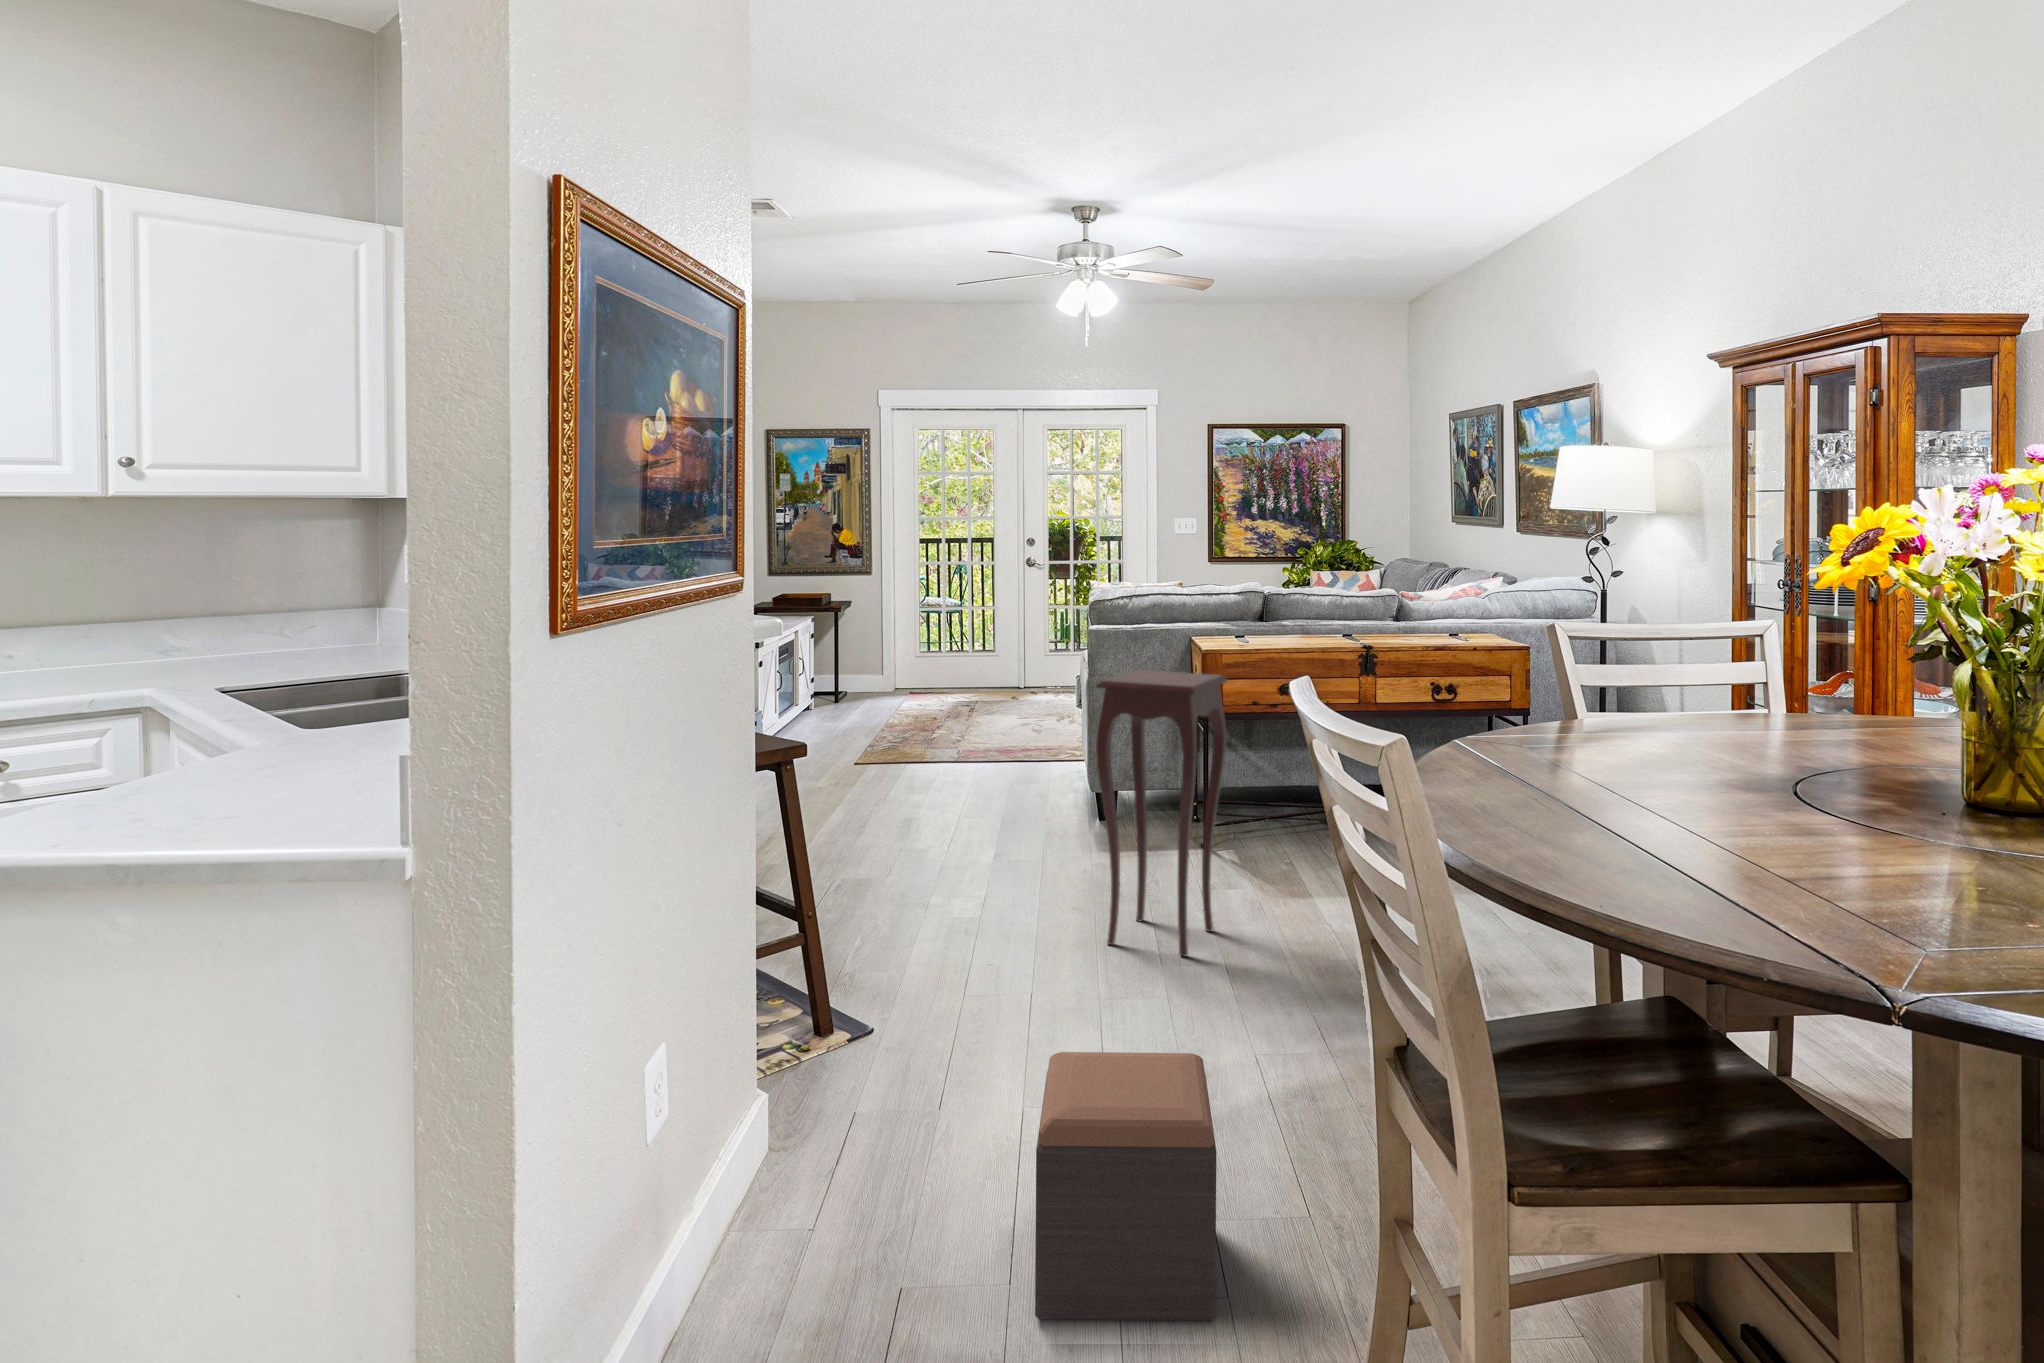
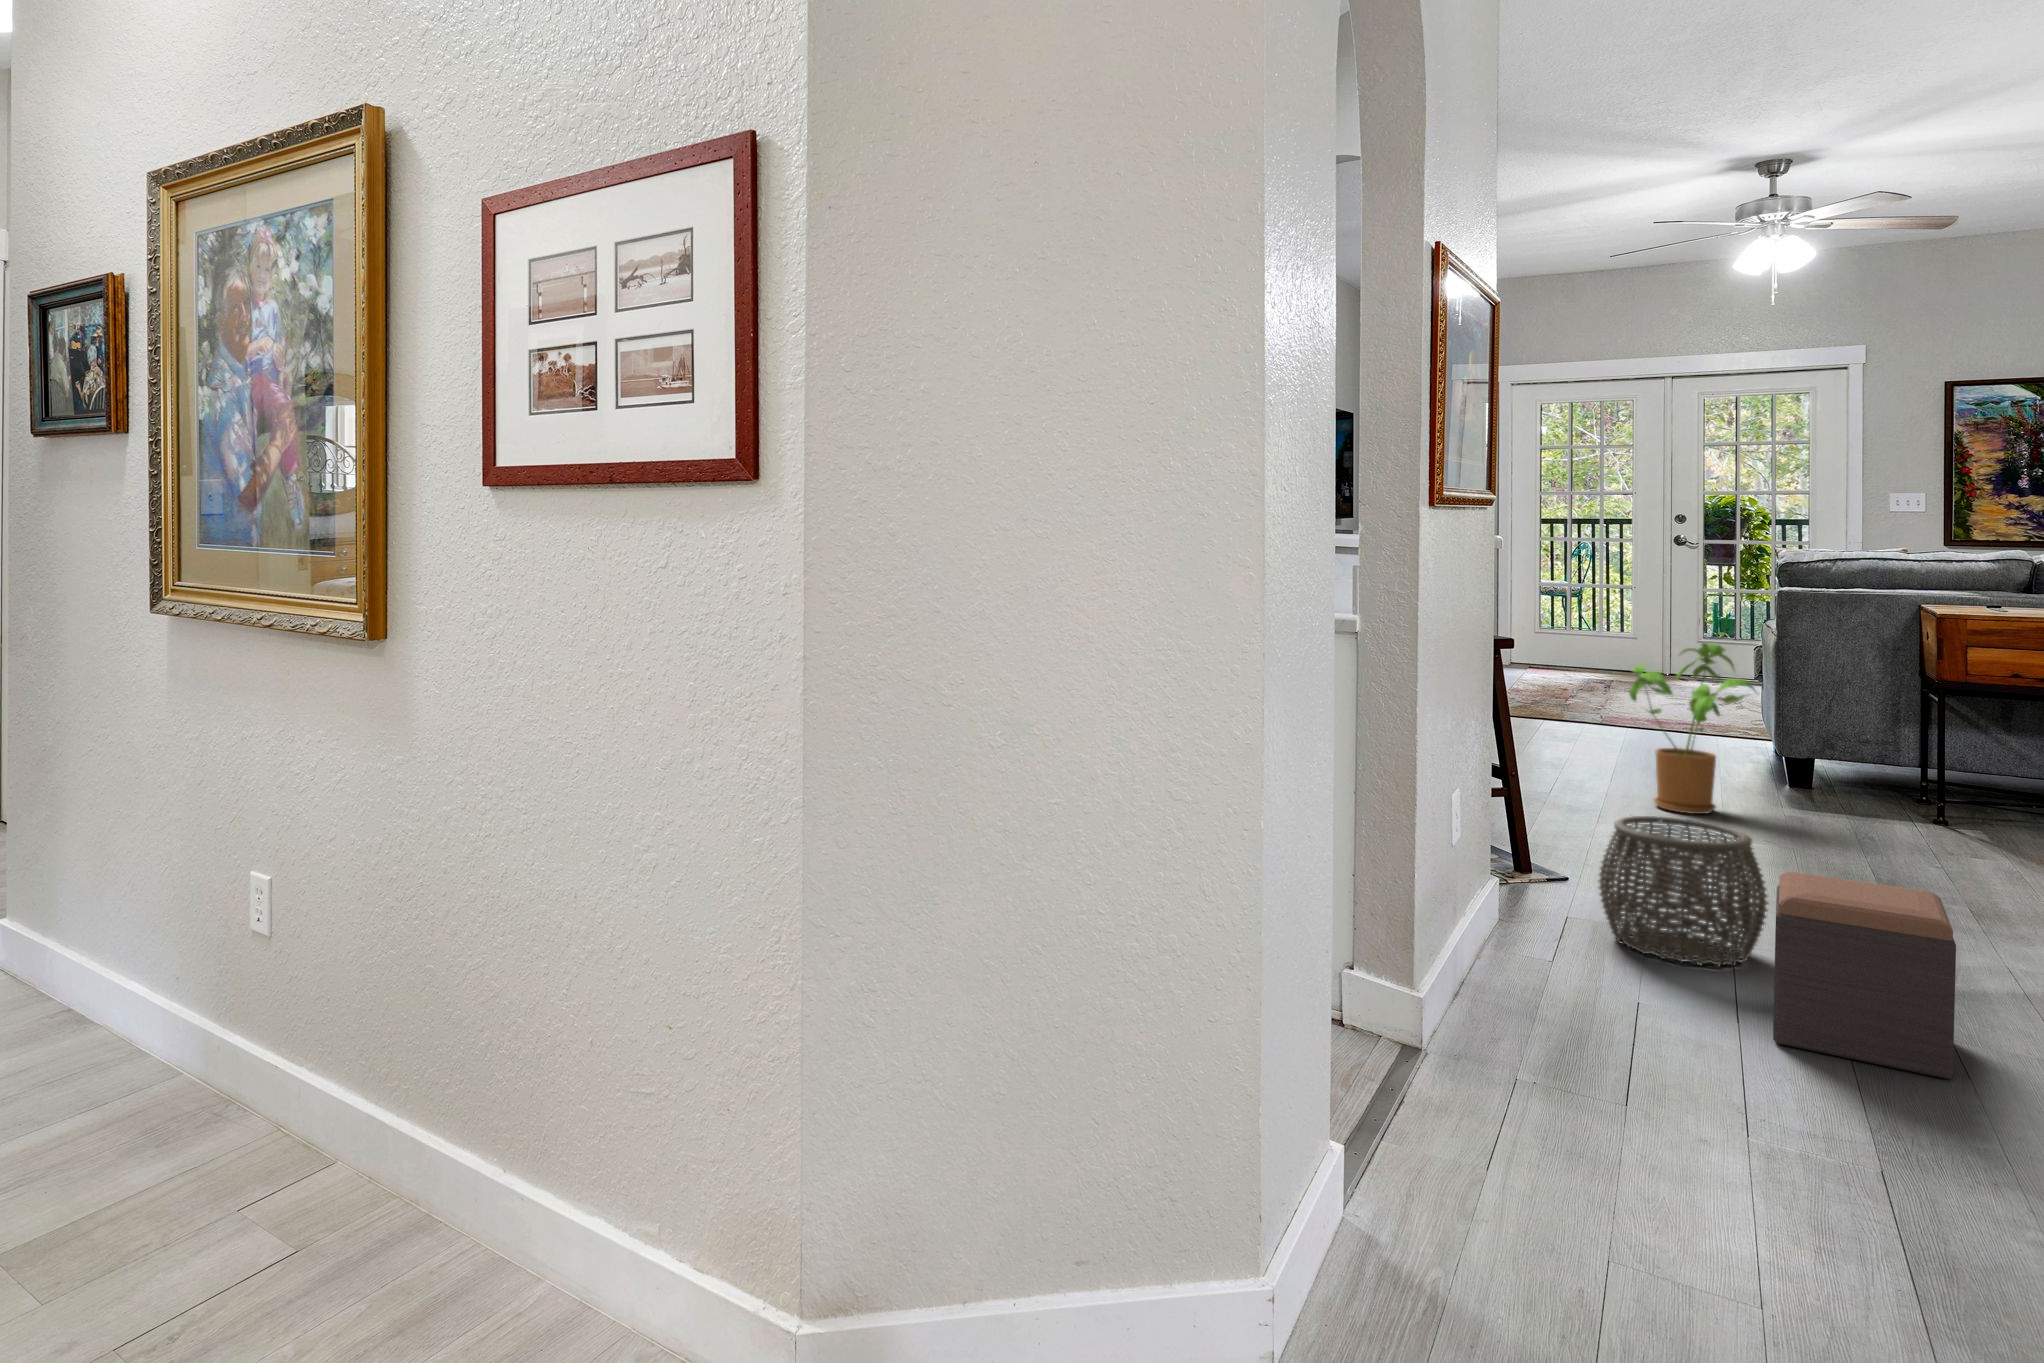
side table: present [1096,670,1227,956] -> none [1805,619,1972,892]
house plant: none [952,692,1066,877] -> present [1629,642,1755,814]
woven basket: none [869,959,1048,1169] -> present [1599,816,1768,966]

